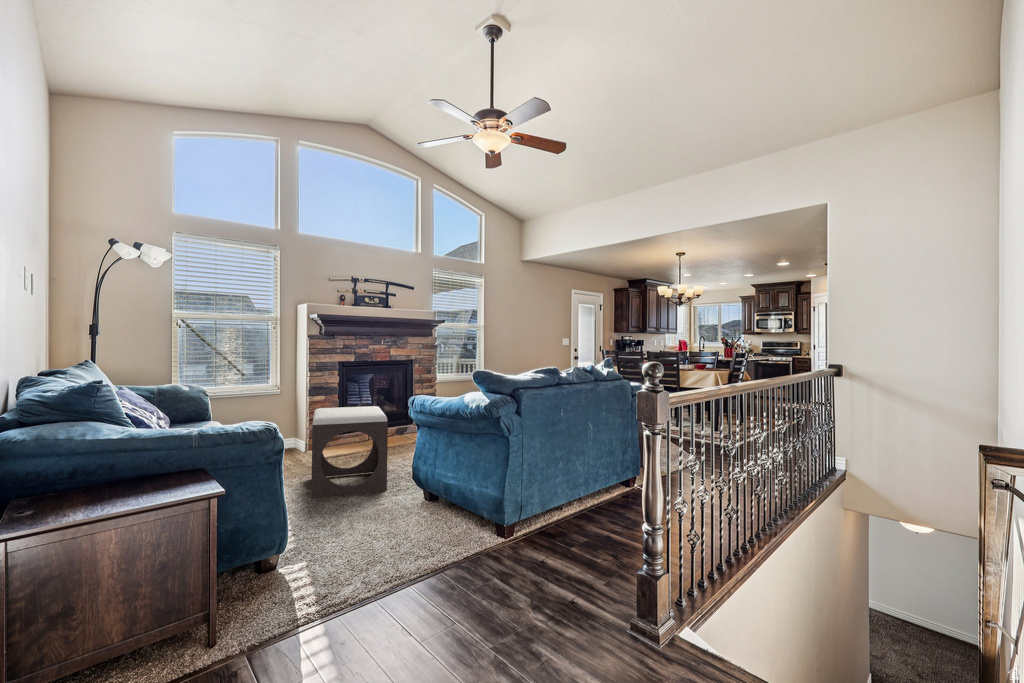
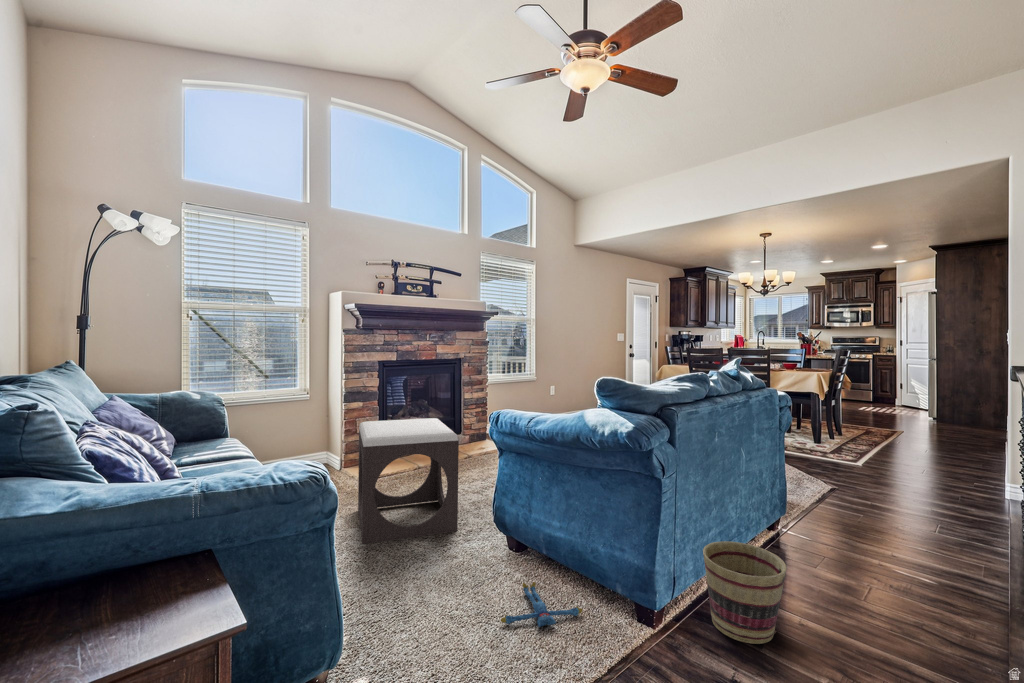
basket: none [536,485,588,548] -> present [703,541,787,644]
plush toy: none [396,517,456,541] -> present [501,582,583,627]

